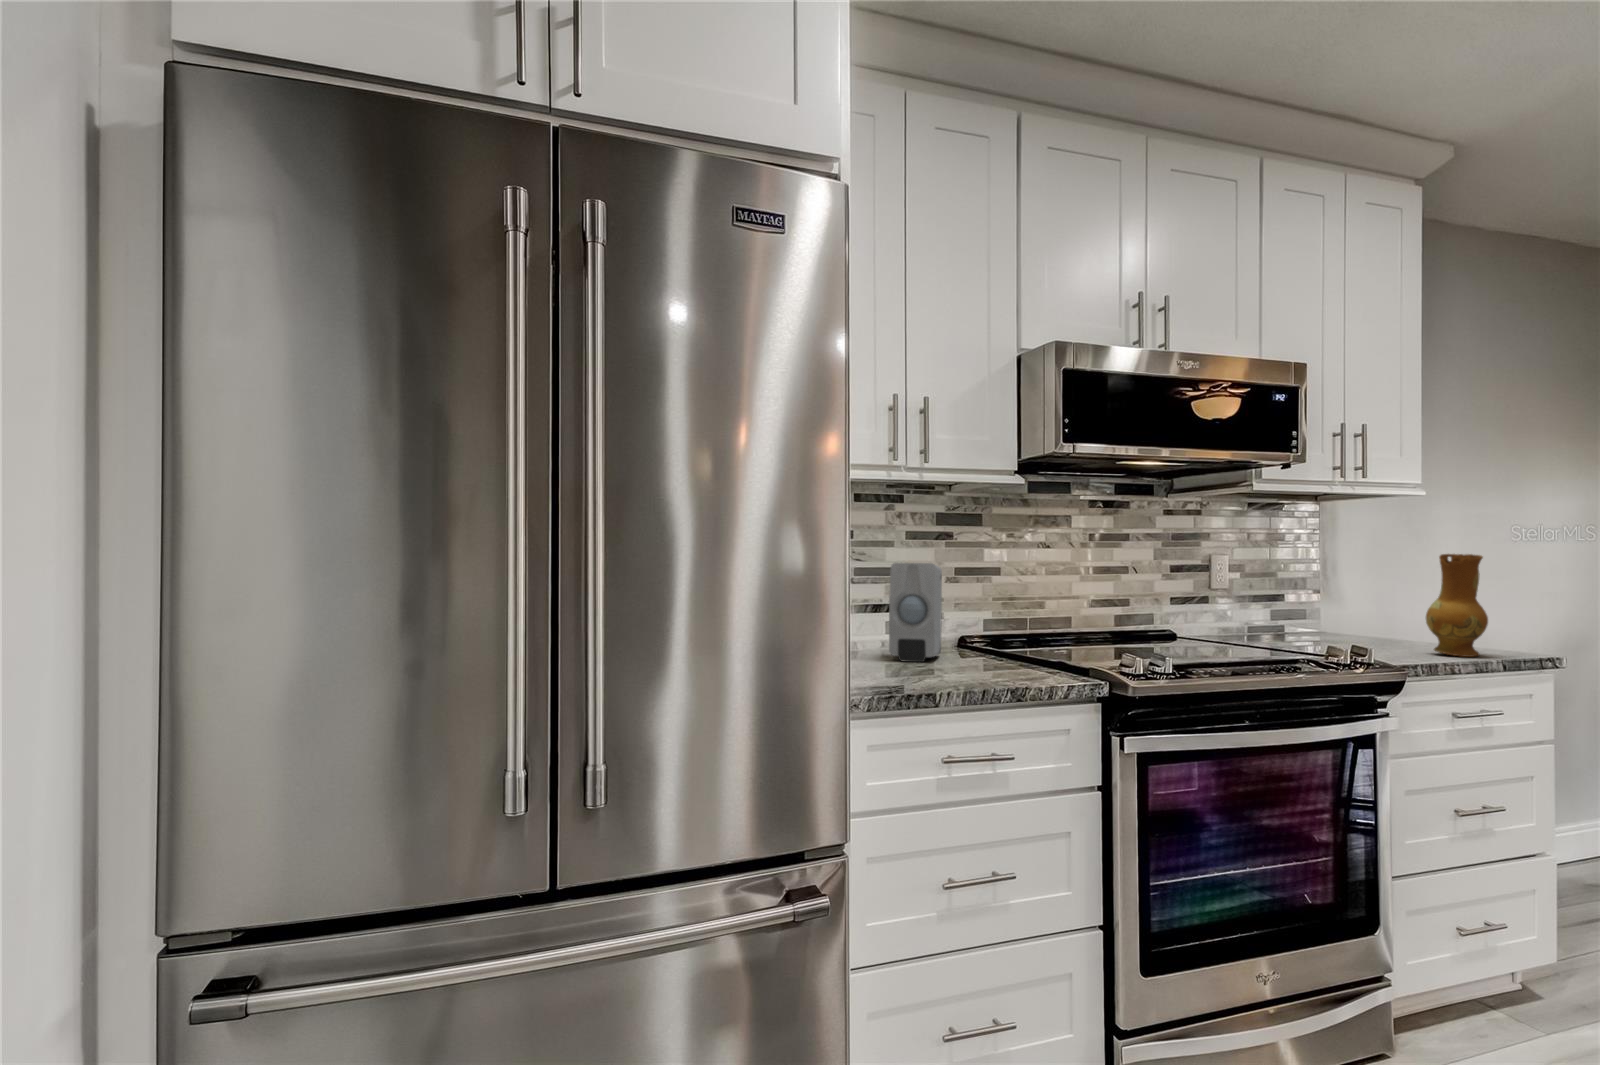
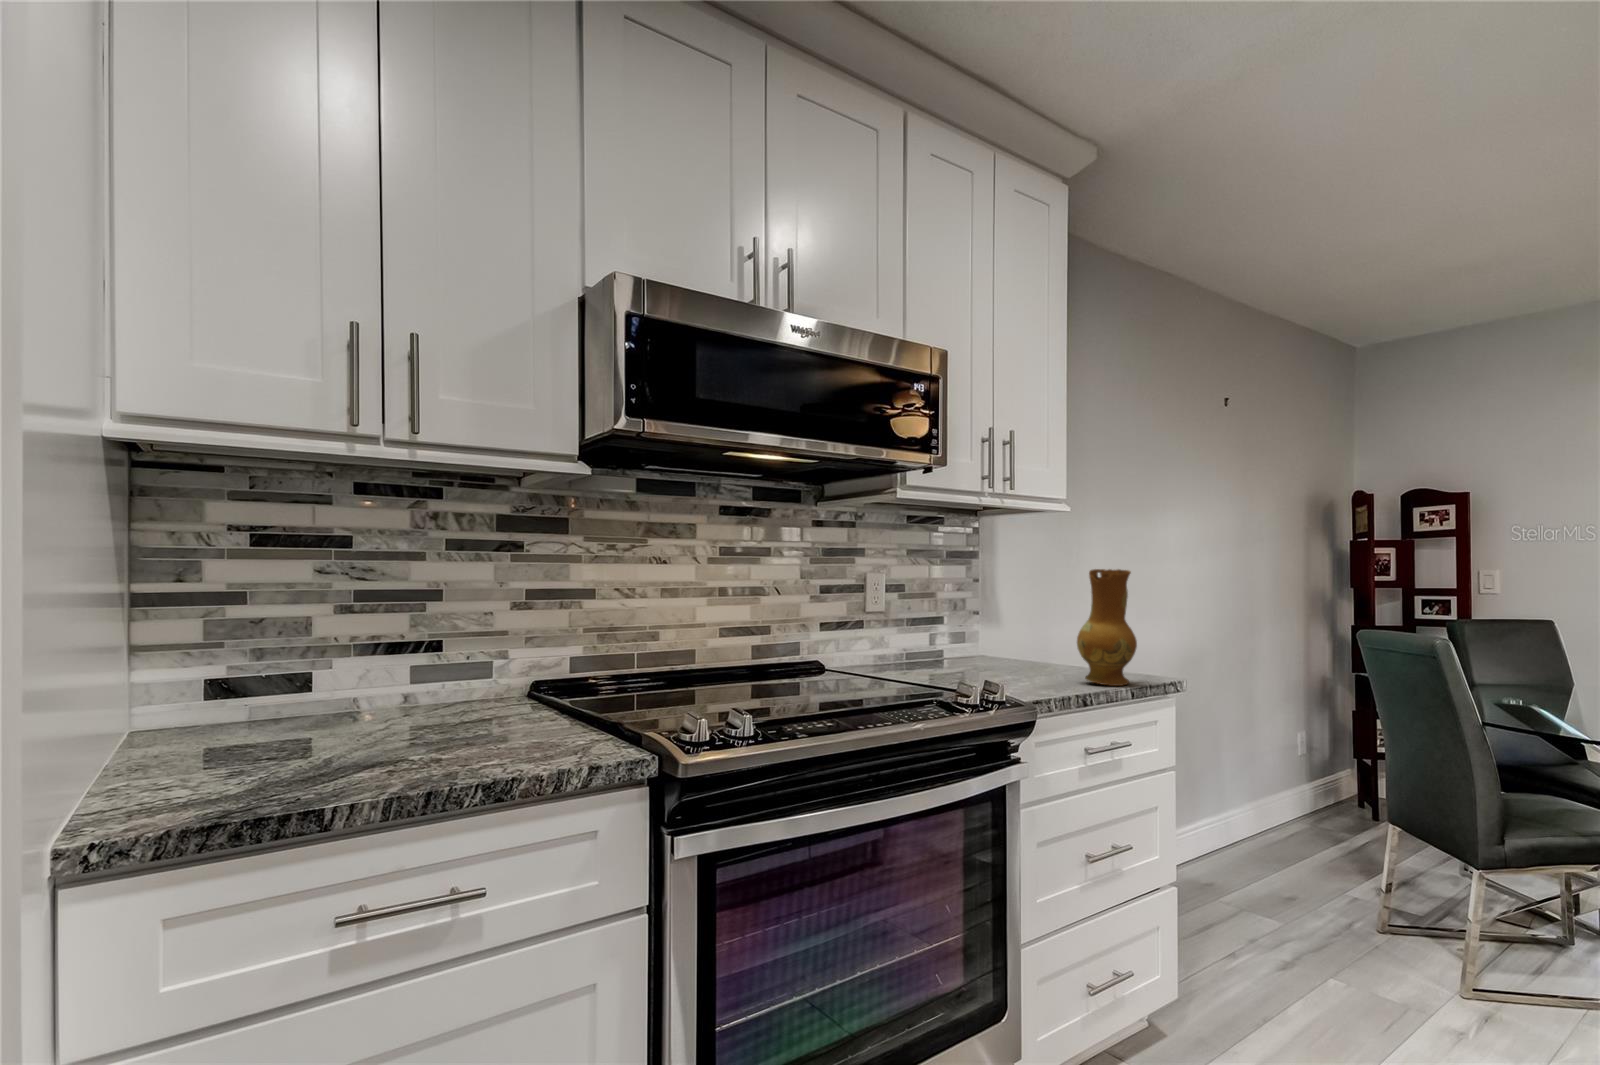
soap dispenser: present [889,563,942,662] -> none [367,581,478,732]

